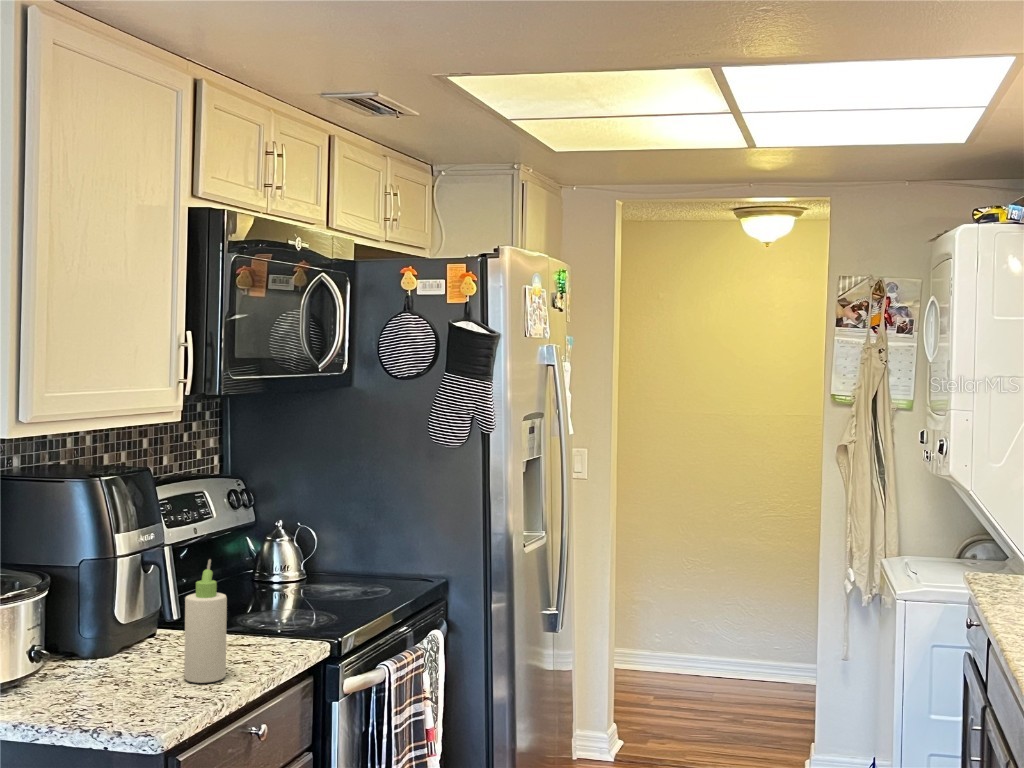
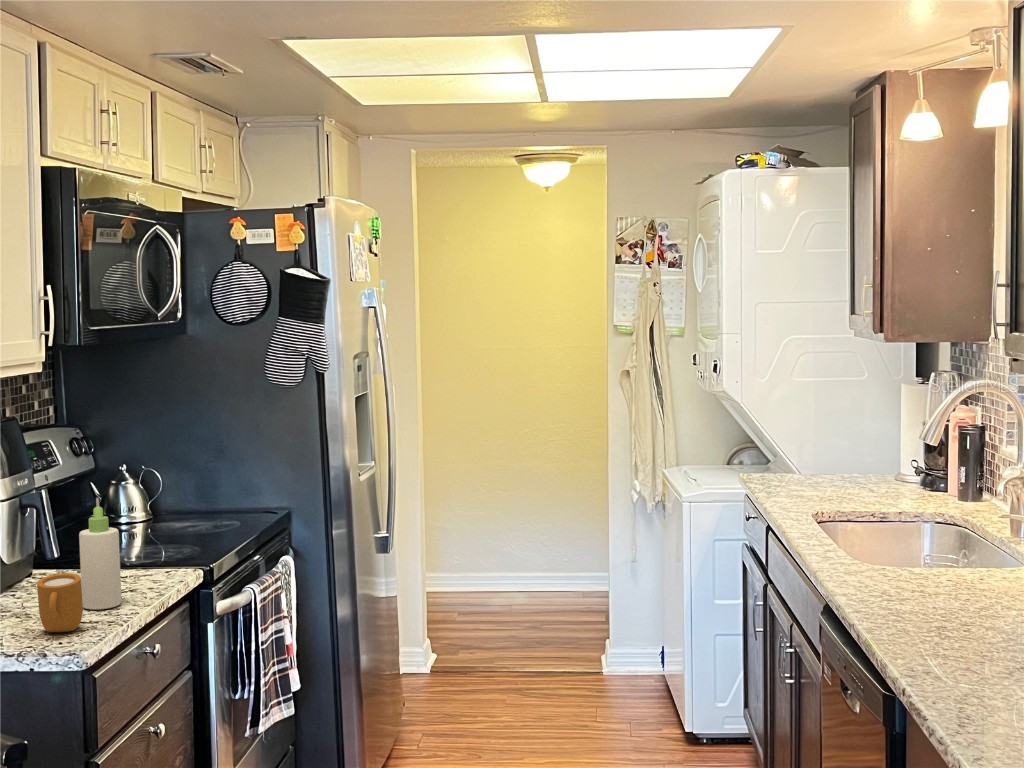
mug: none [124,642,172,708] -> present [37,573,83,632]

